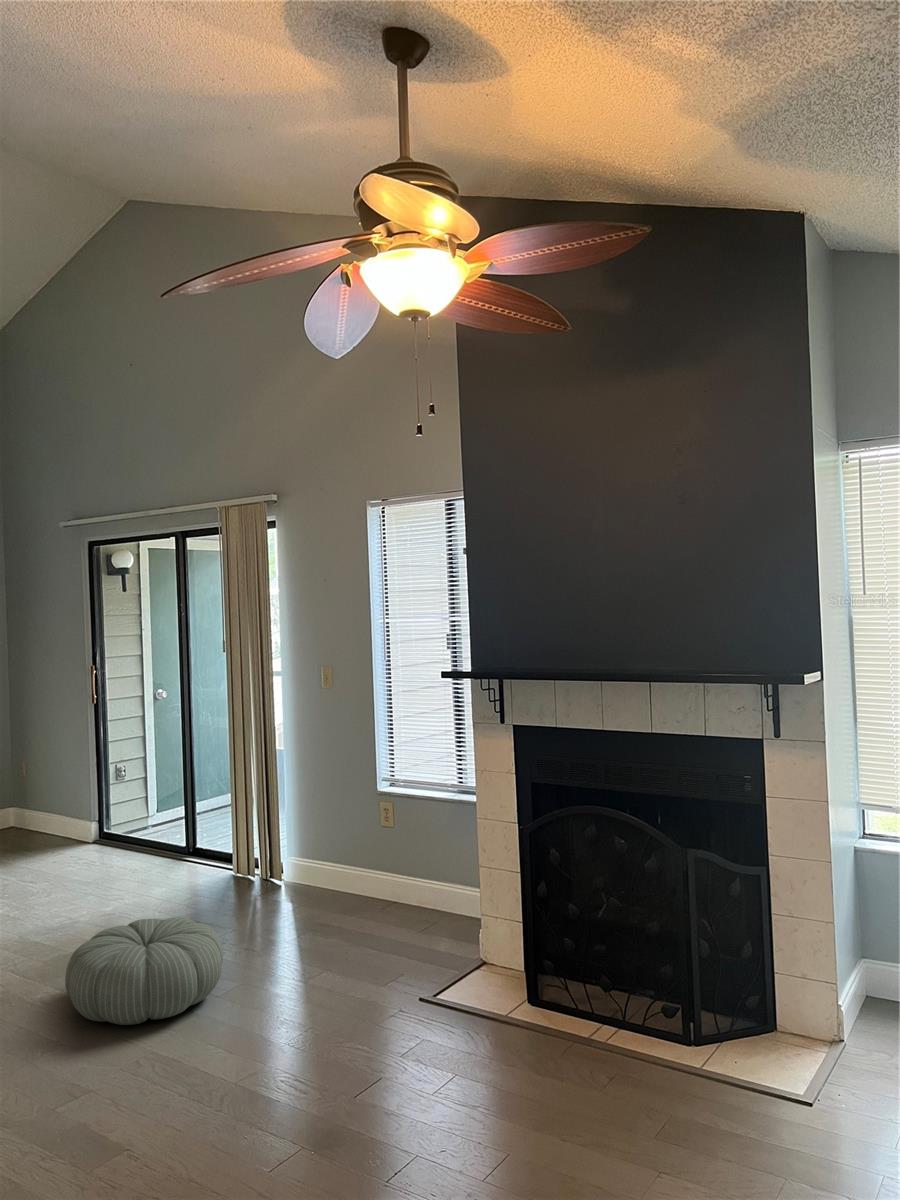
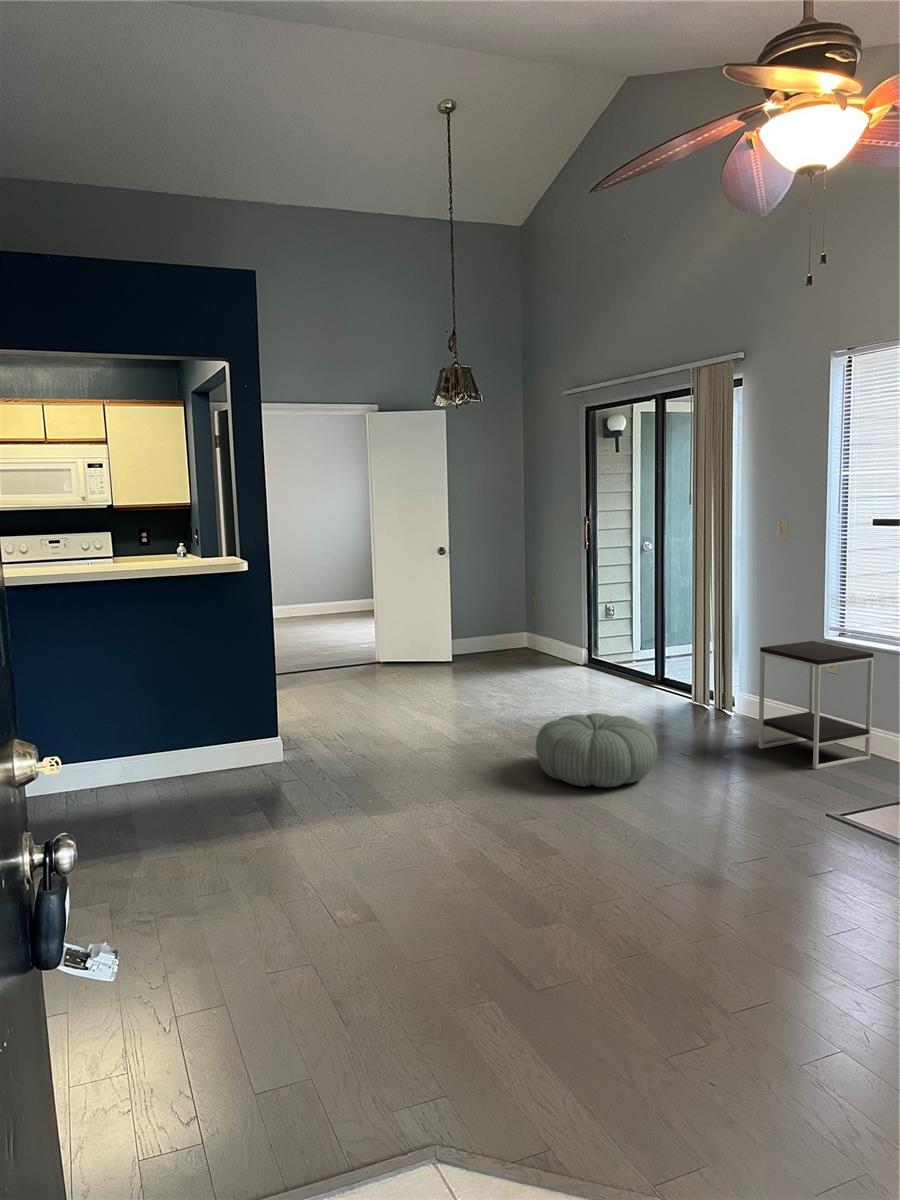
side table: none [319,794,432,936] -> present [759,641,874,769]

